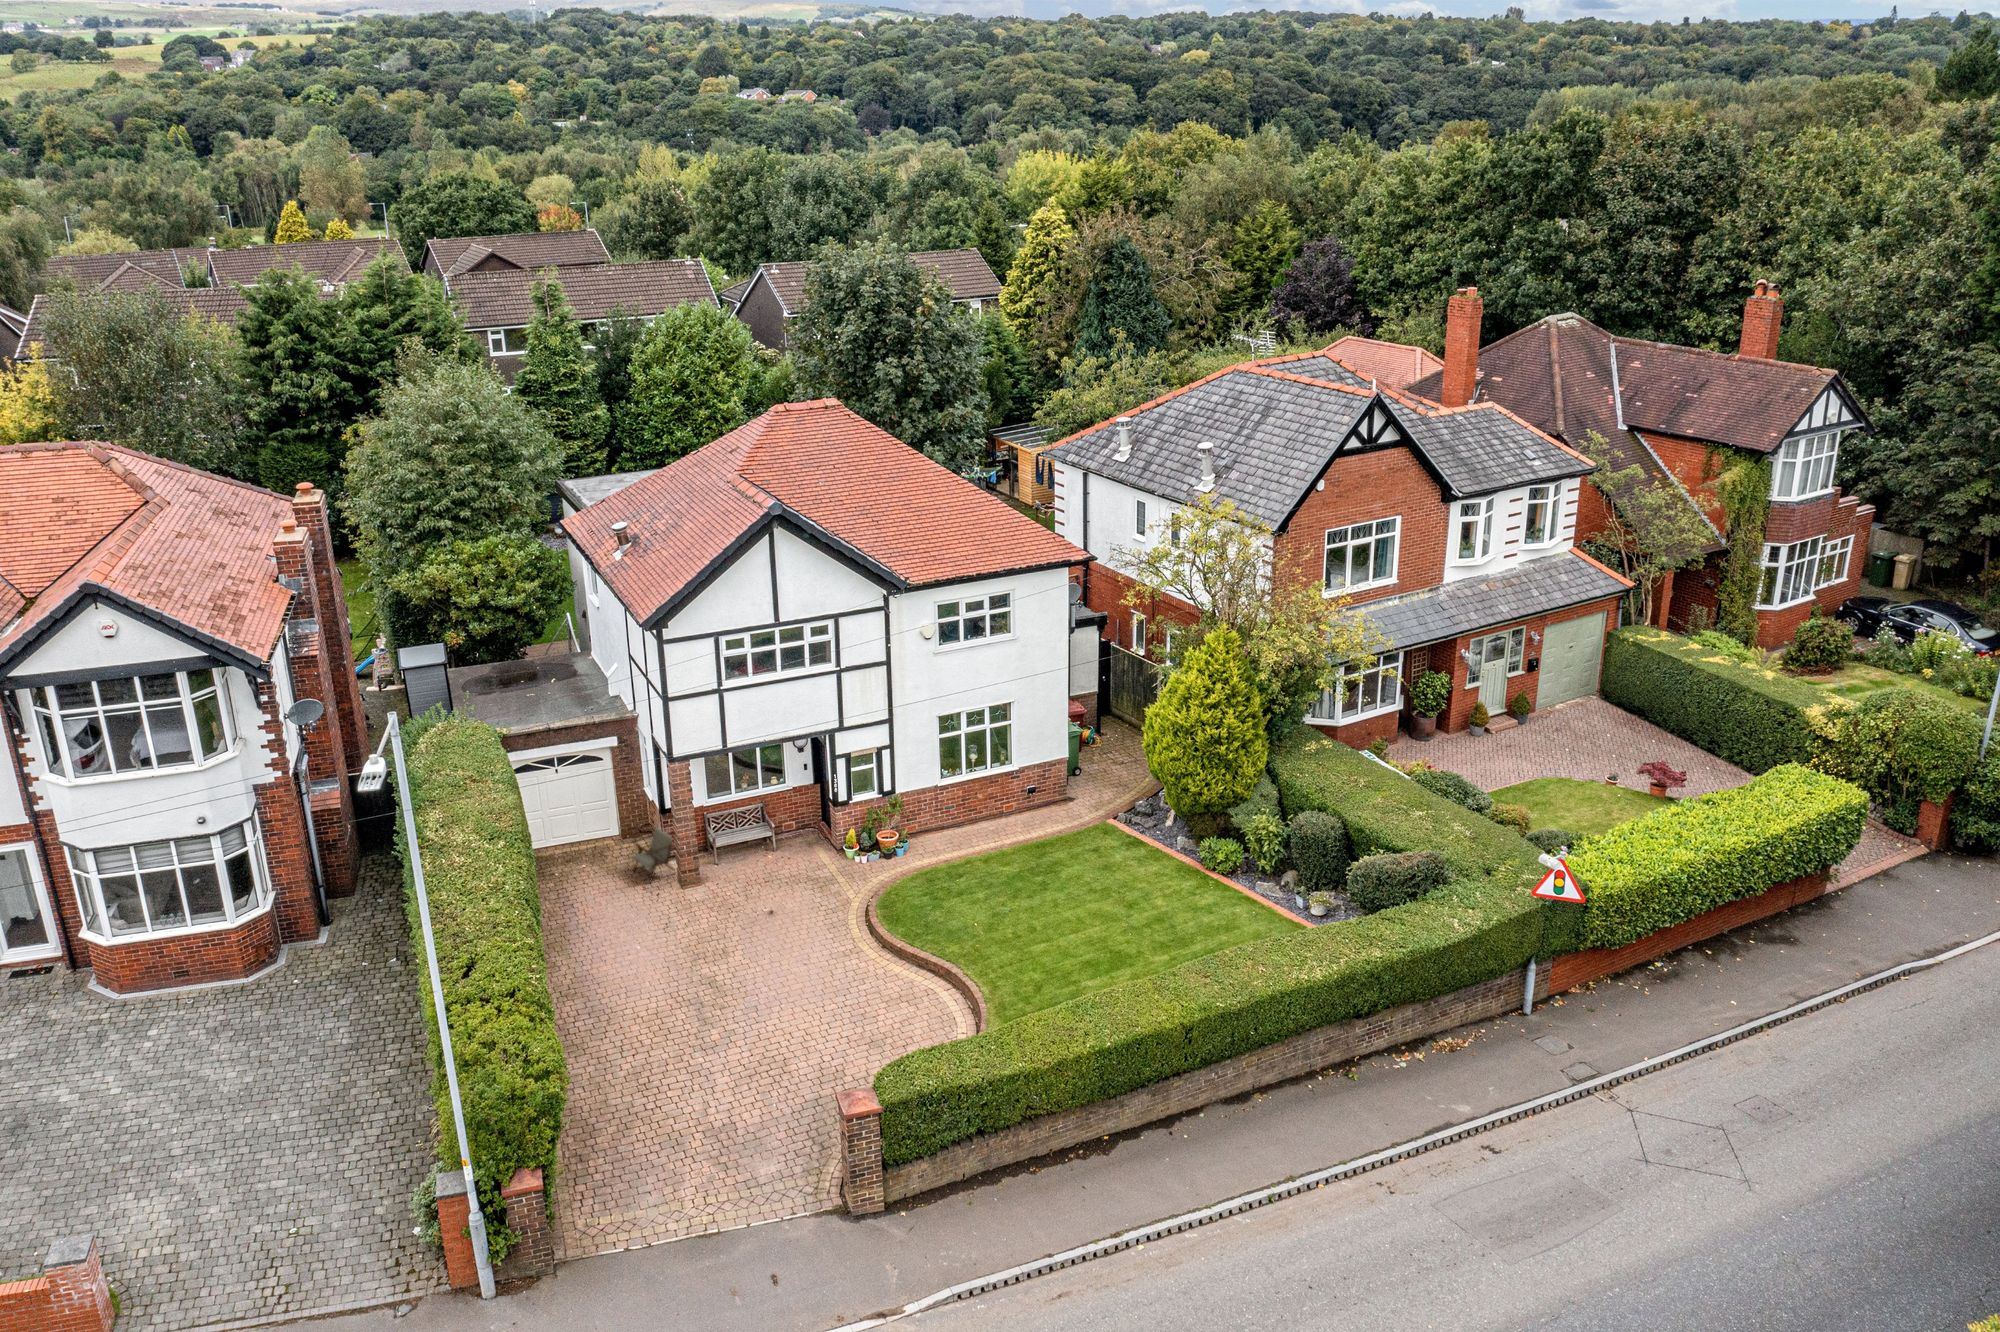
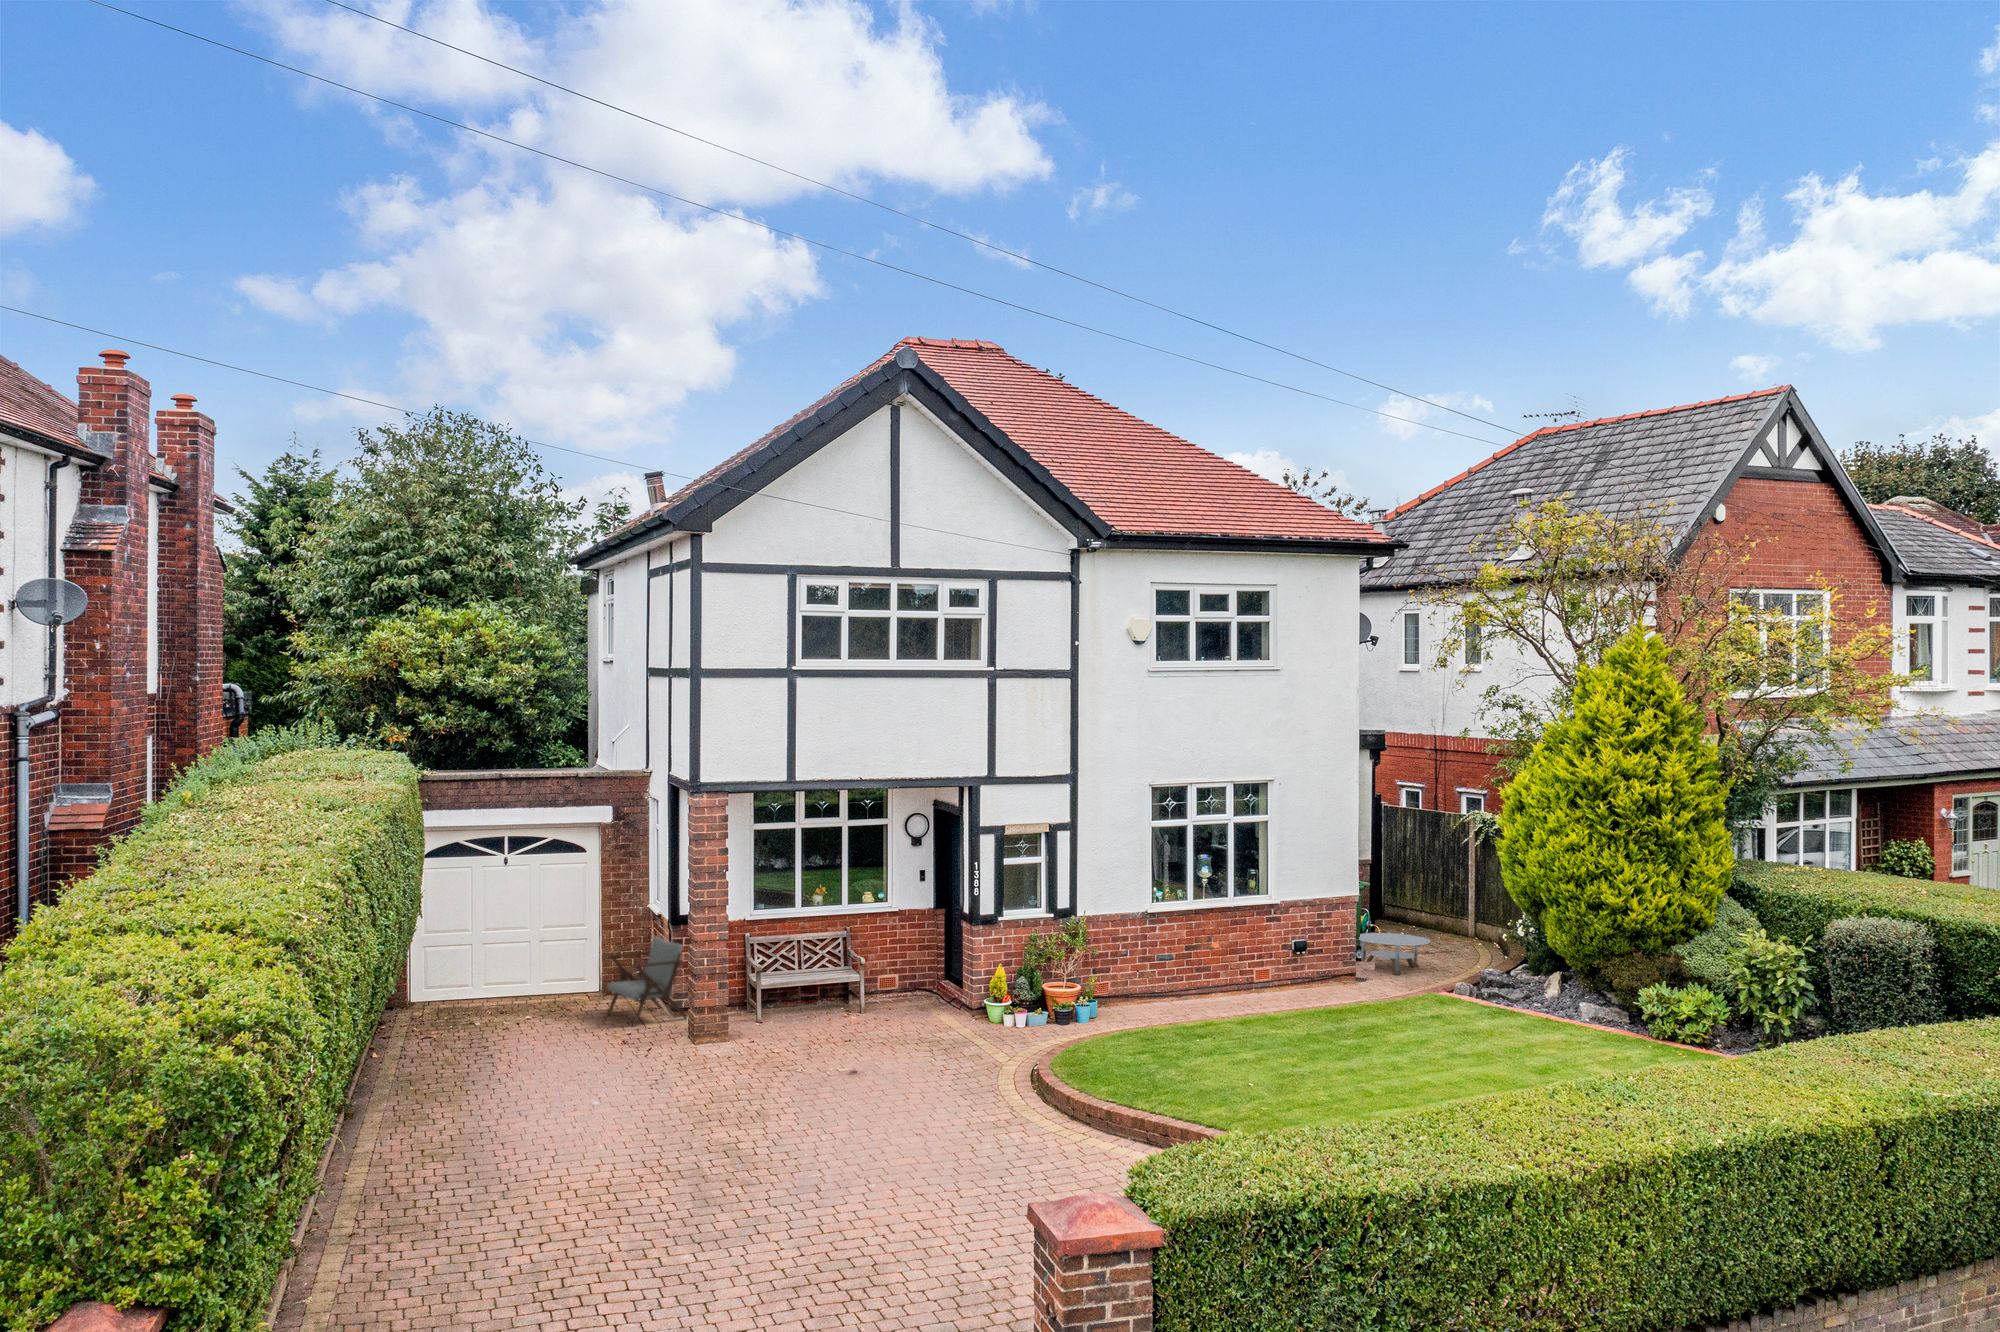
round table: none [1067,767,1110,800] -> present [1359,933,1430,975]

